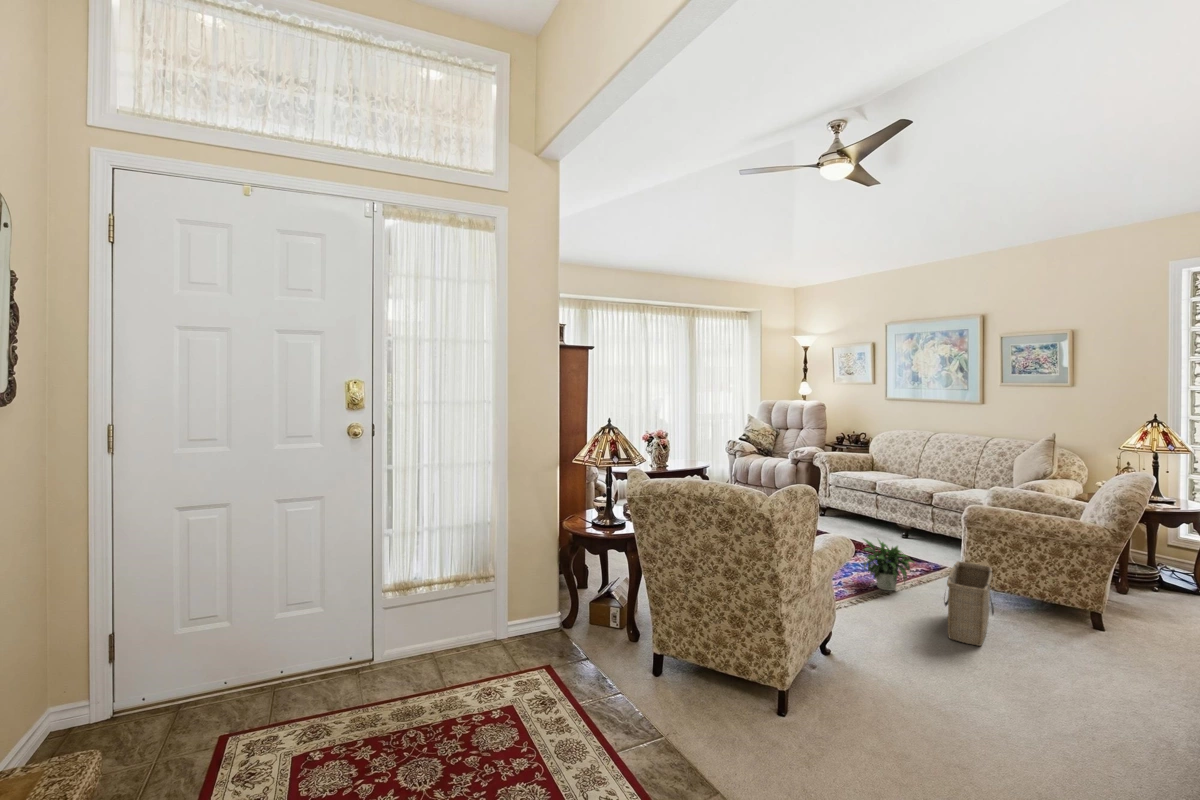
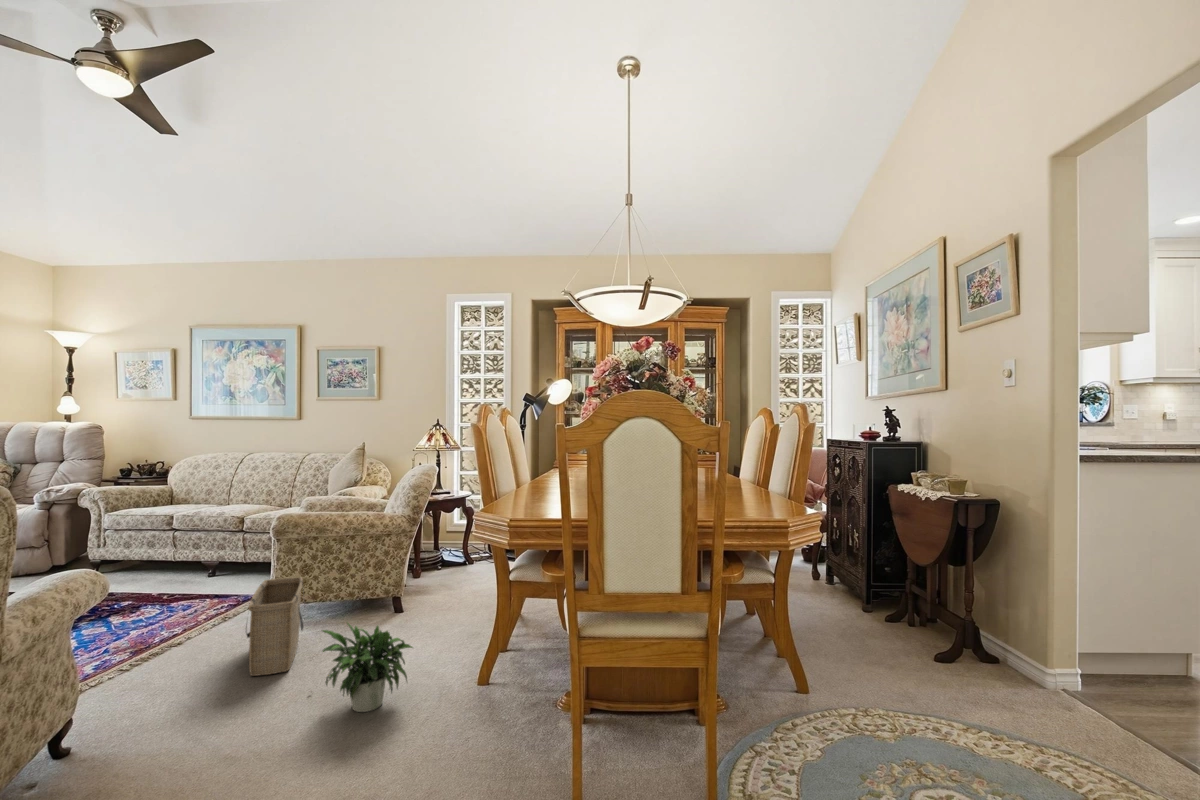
potted plant: present [863,539,915,591] -> present [310,623,413,712]

